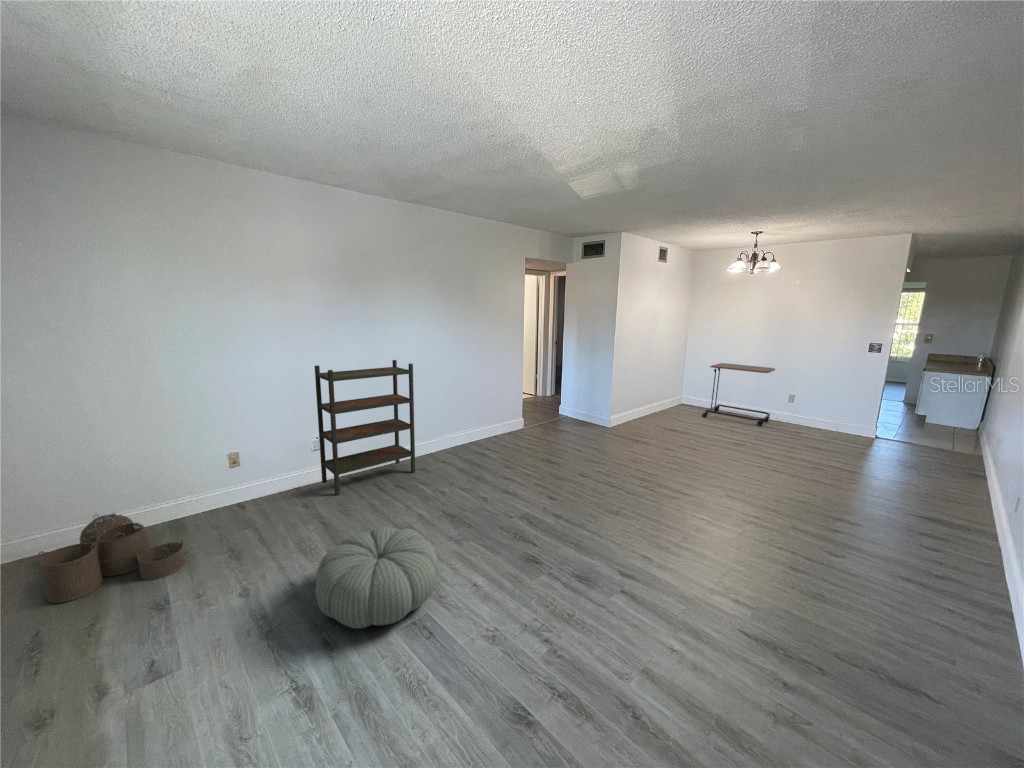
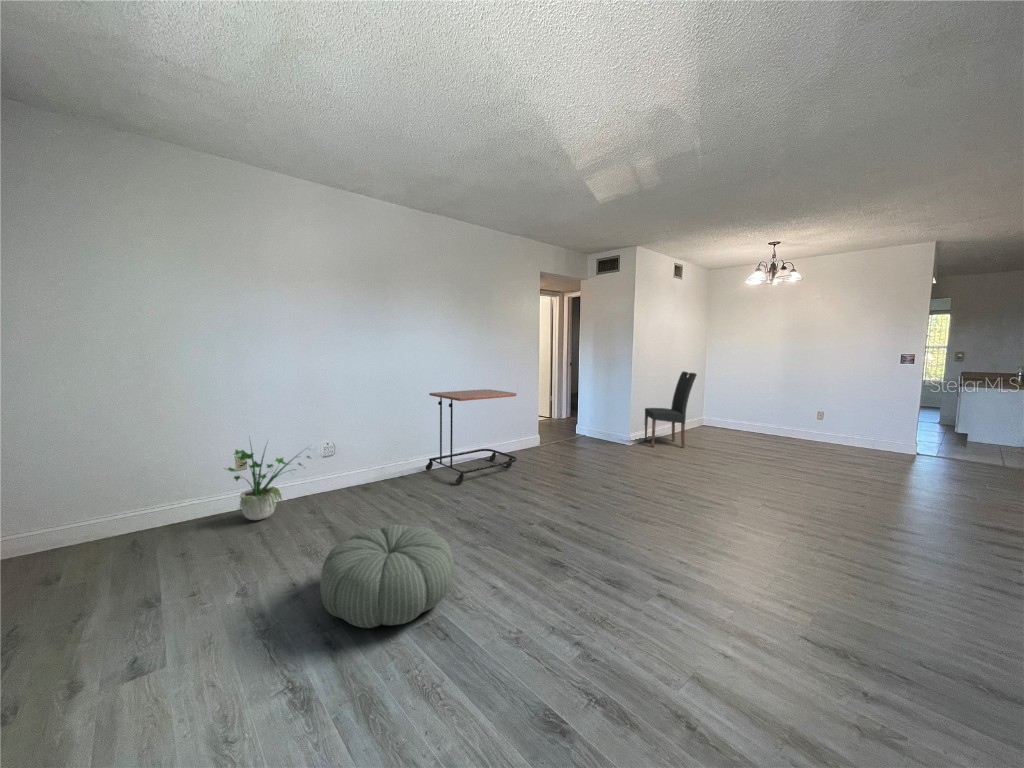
dining chair: none [624,356,675,430] -> present [644,371,697,448]
bookshelf: present [315,360,415,495] -> none [326,366,427,504]
side table: present [702,363,775,426] -> present [426,389,517,485]
potted plant: none [217,431,307,515] -> present [227,443,310,520]
woven basket: present [38,513,186,603] -> none [27,510,182,600]

